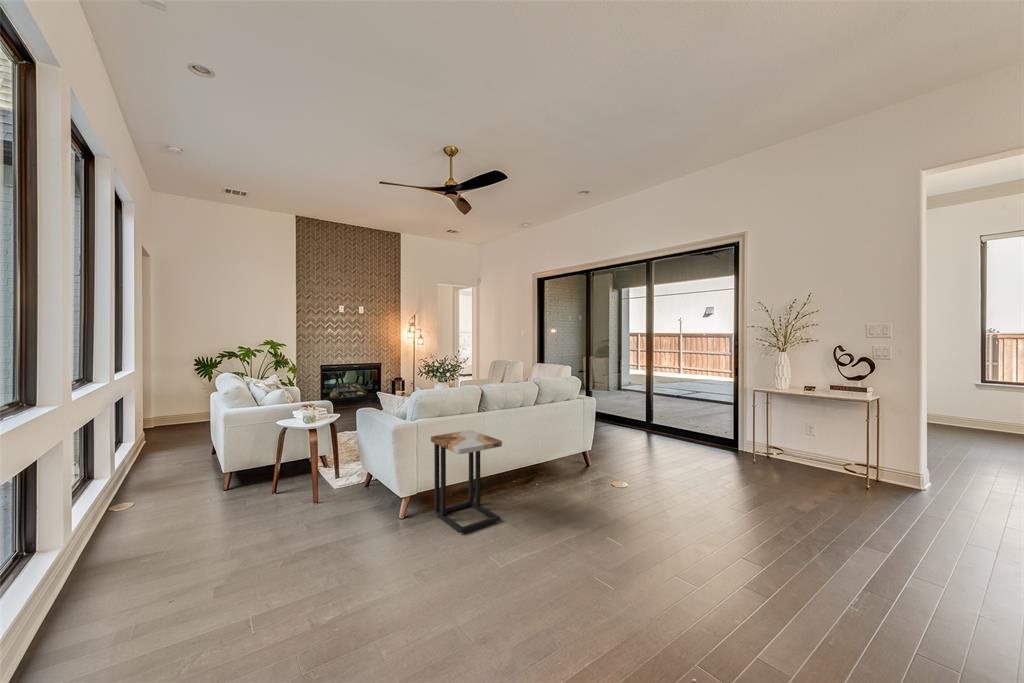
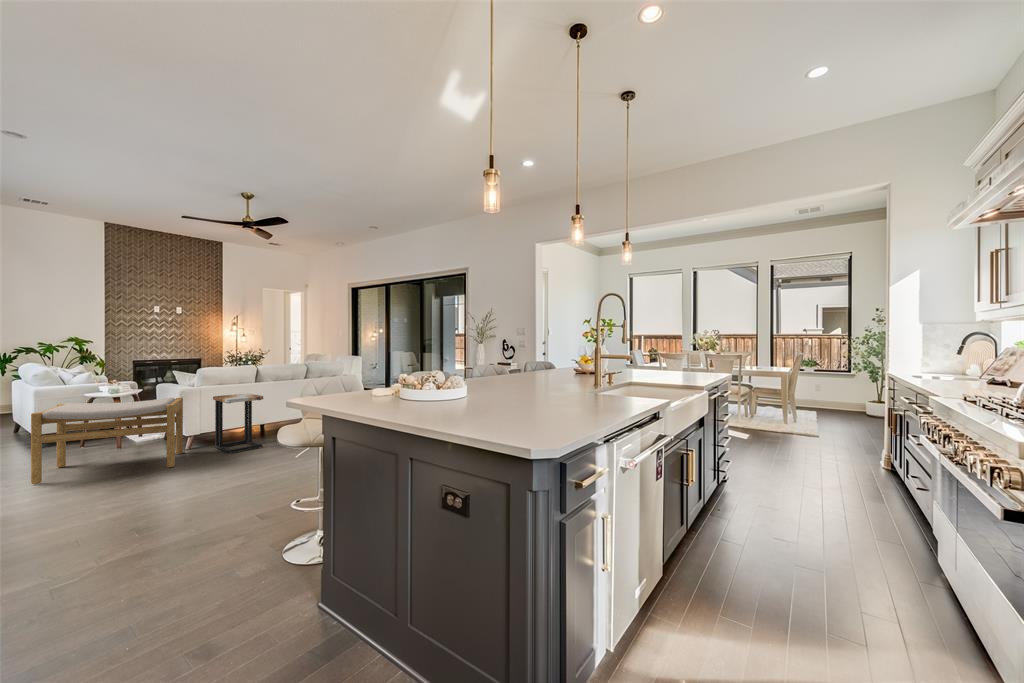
footstool: none [207,439,395,590] -> present [31,397,183,484]

